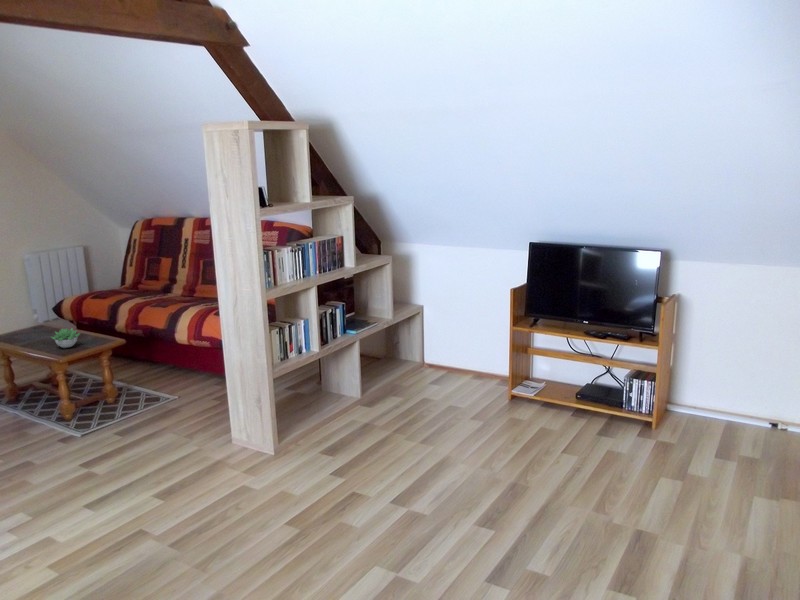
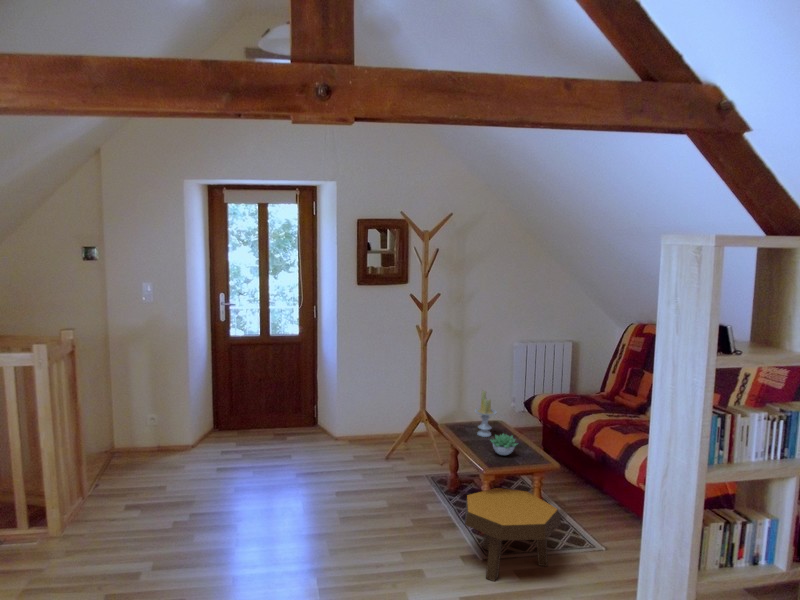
candle: none [20,297,45,341] -> present [474,391,497,437]
footstool: none [48,369,143,448] -> present [465,488,561,581]

